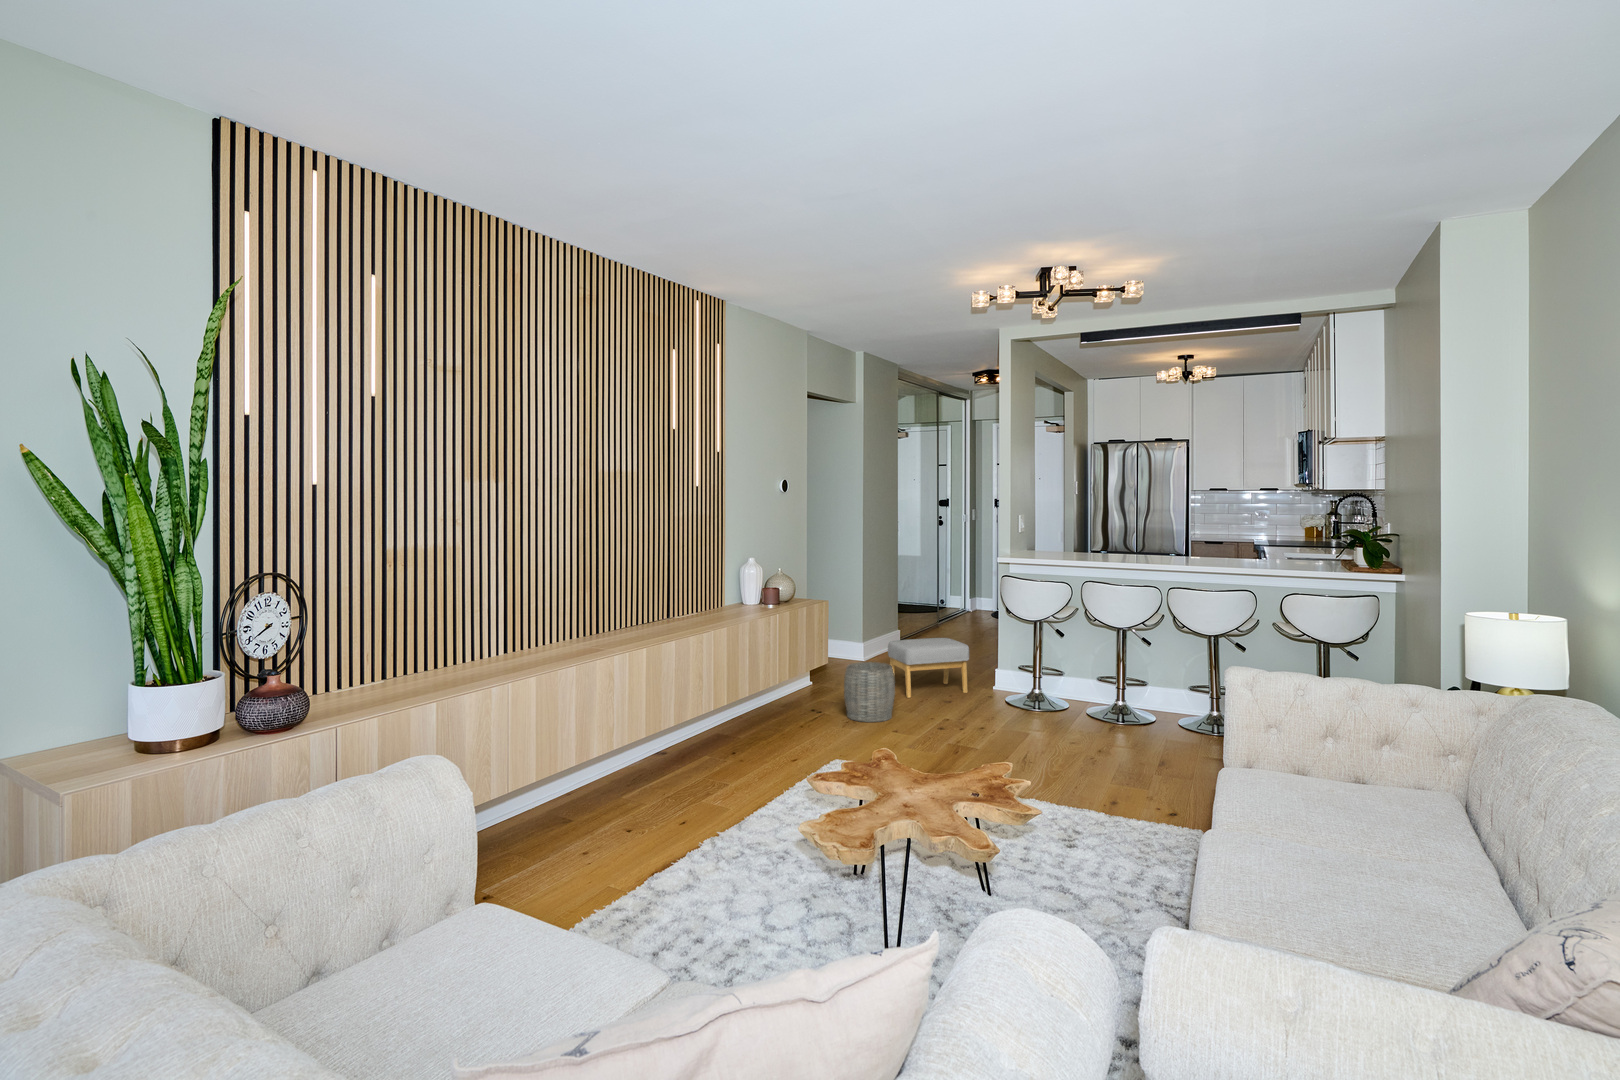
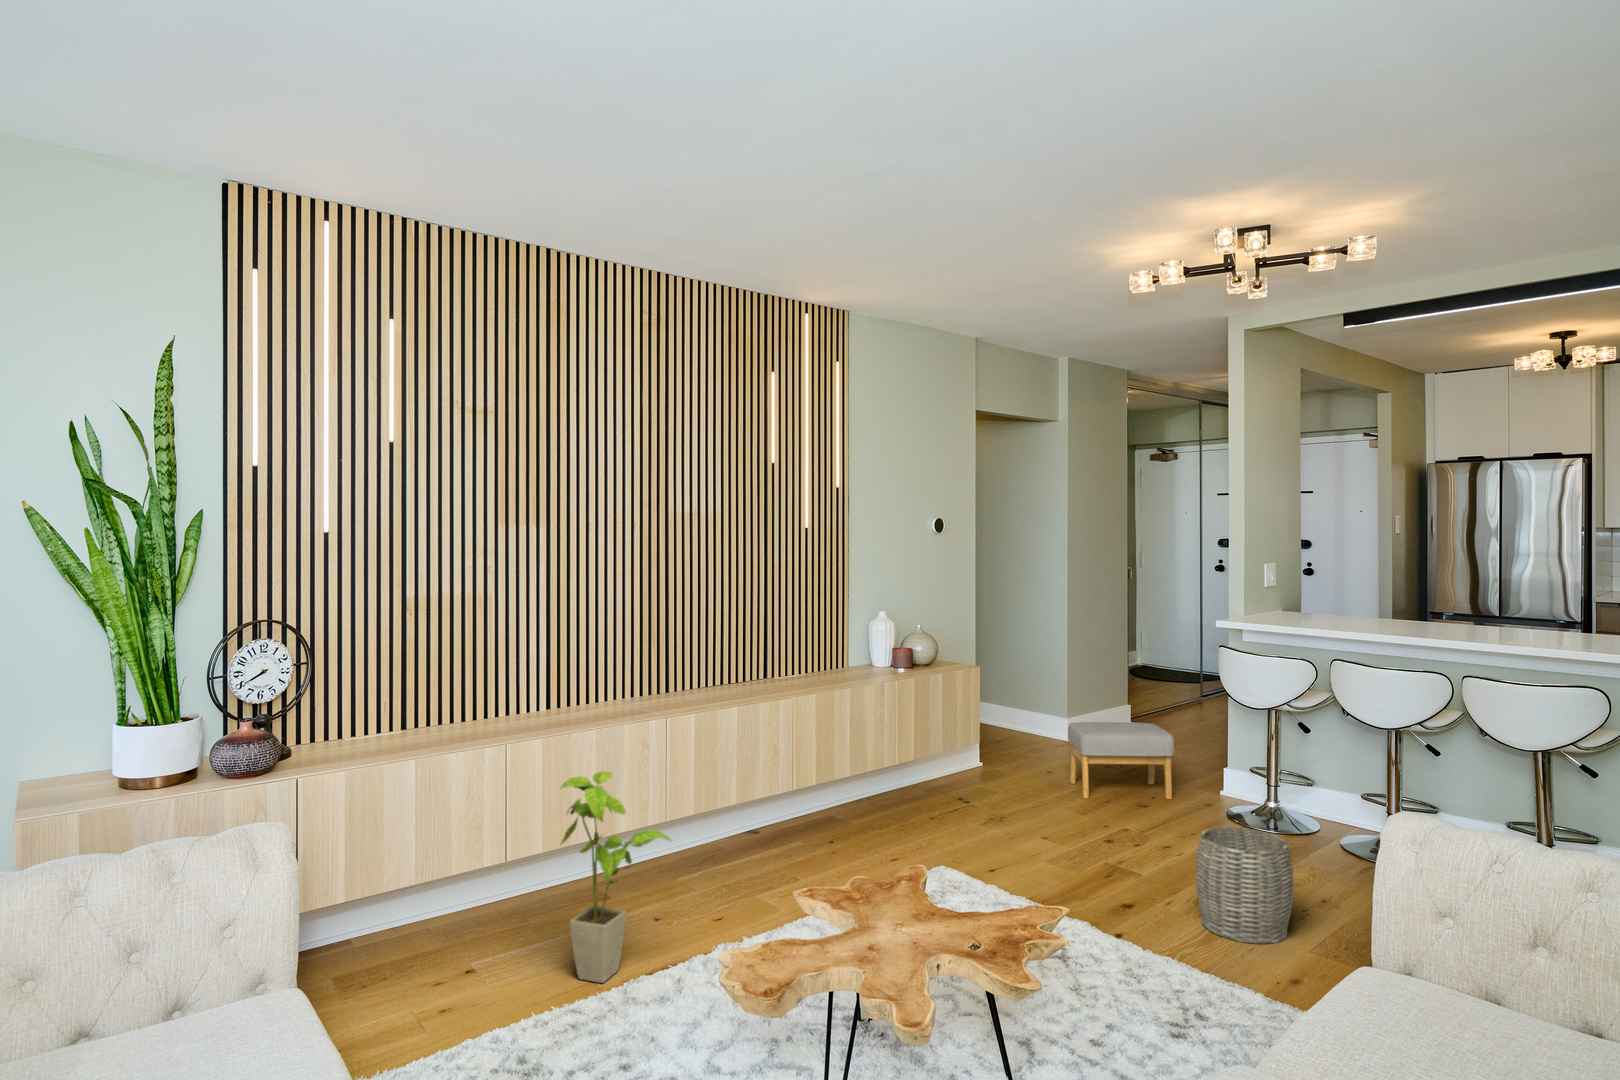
woven basket: present [844,662,895,722] -> present [1196,827,1293,944]
house plant: none [601,696,700,880] -> present [562,771,671,983]

